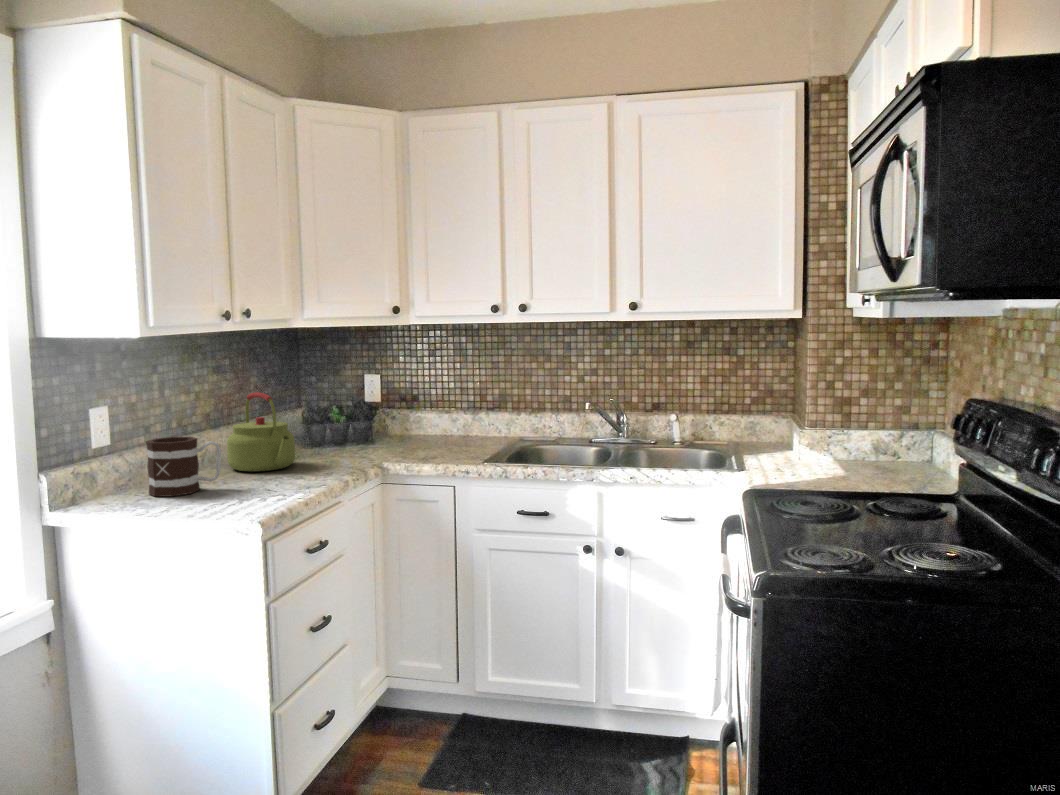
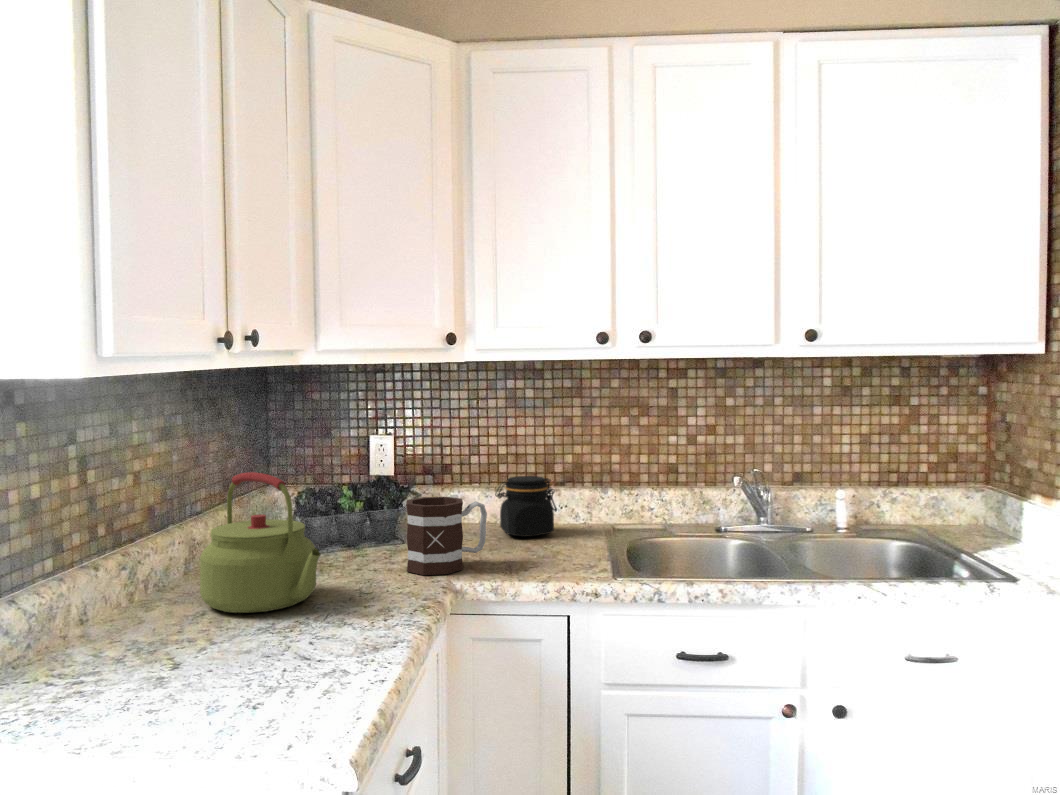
jar: none [437,403,479,443] -> present [495,476,557,537]
mug: present [146,437,221,496] -> present [406,497,487,575]

